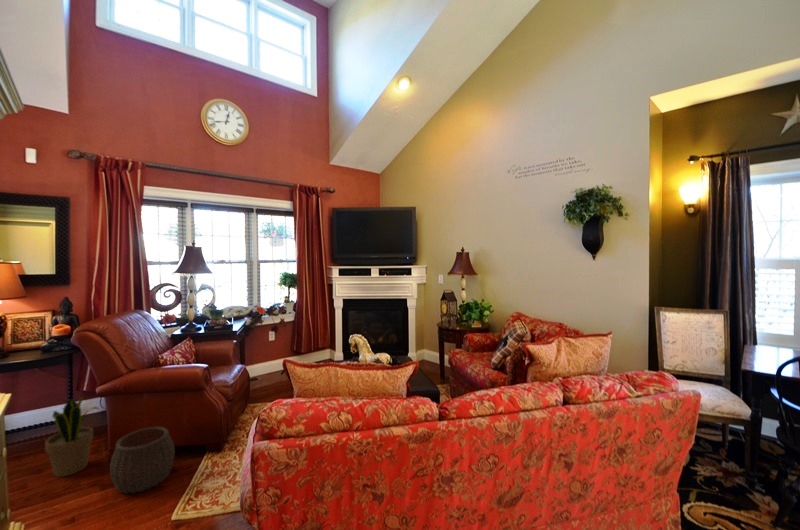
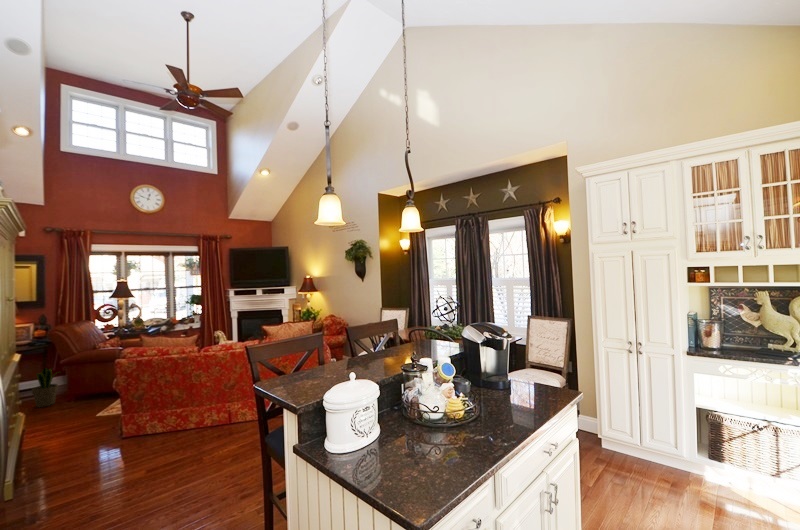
woven basket: present [110,427,174,494] -> none [66,380,103,410]

